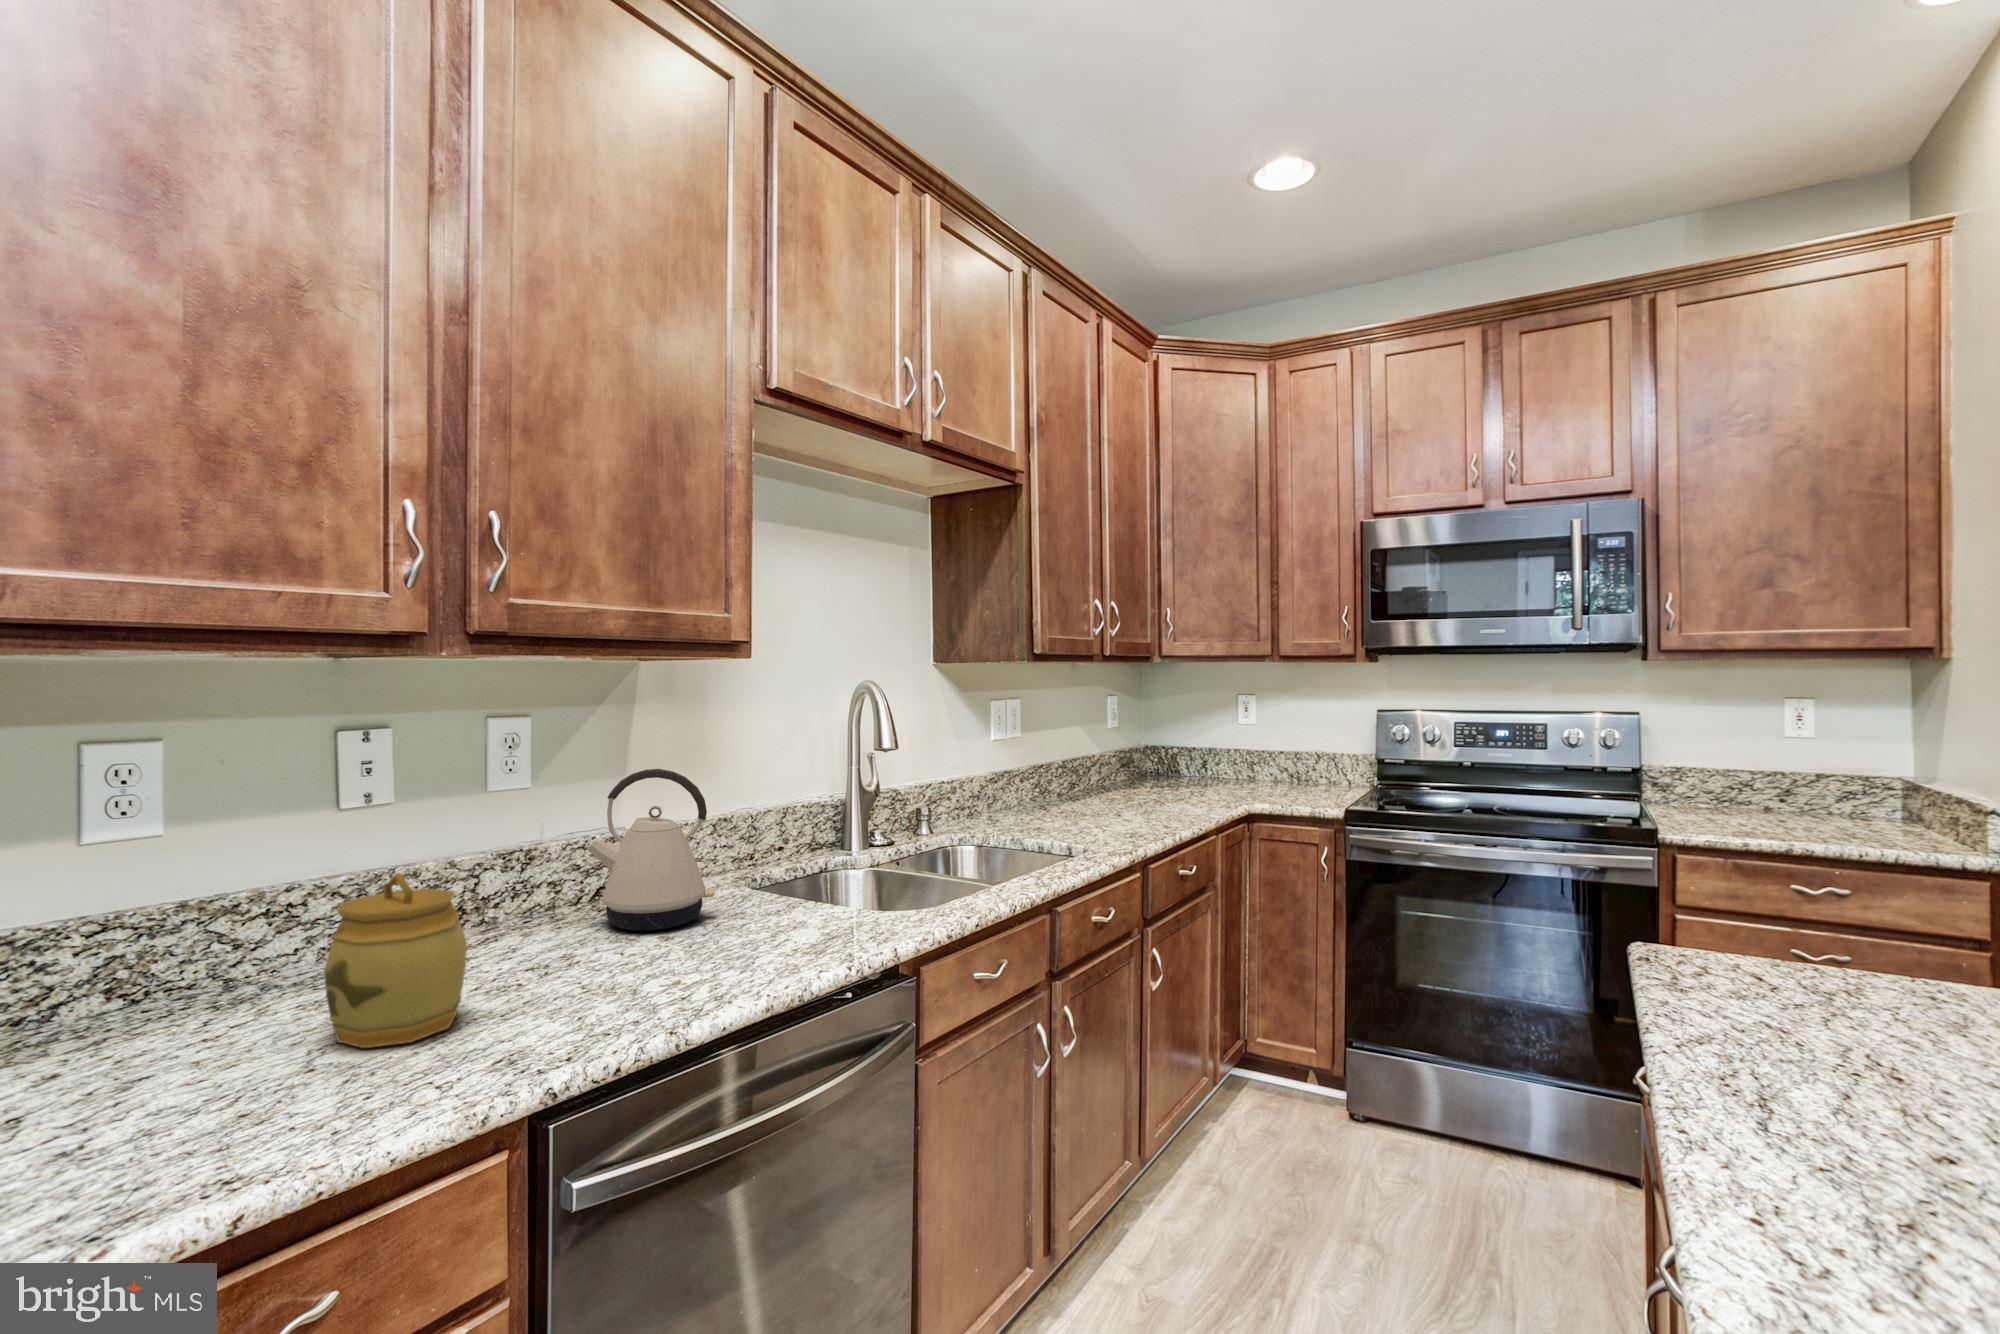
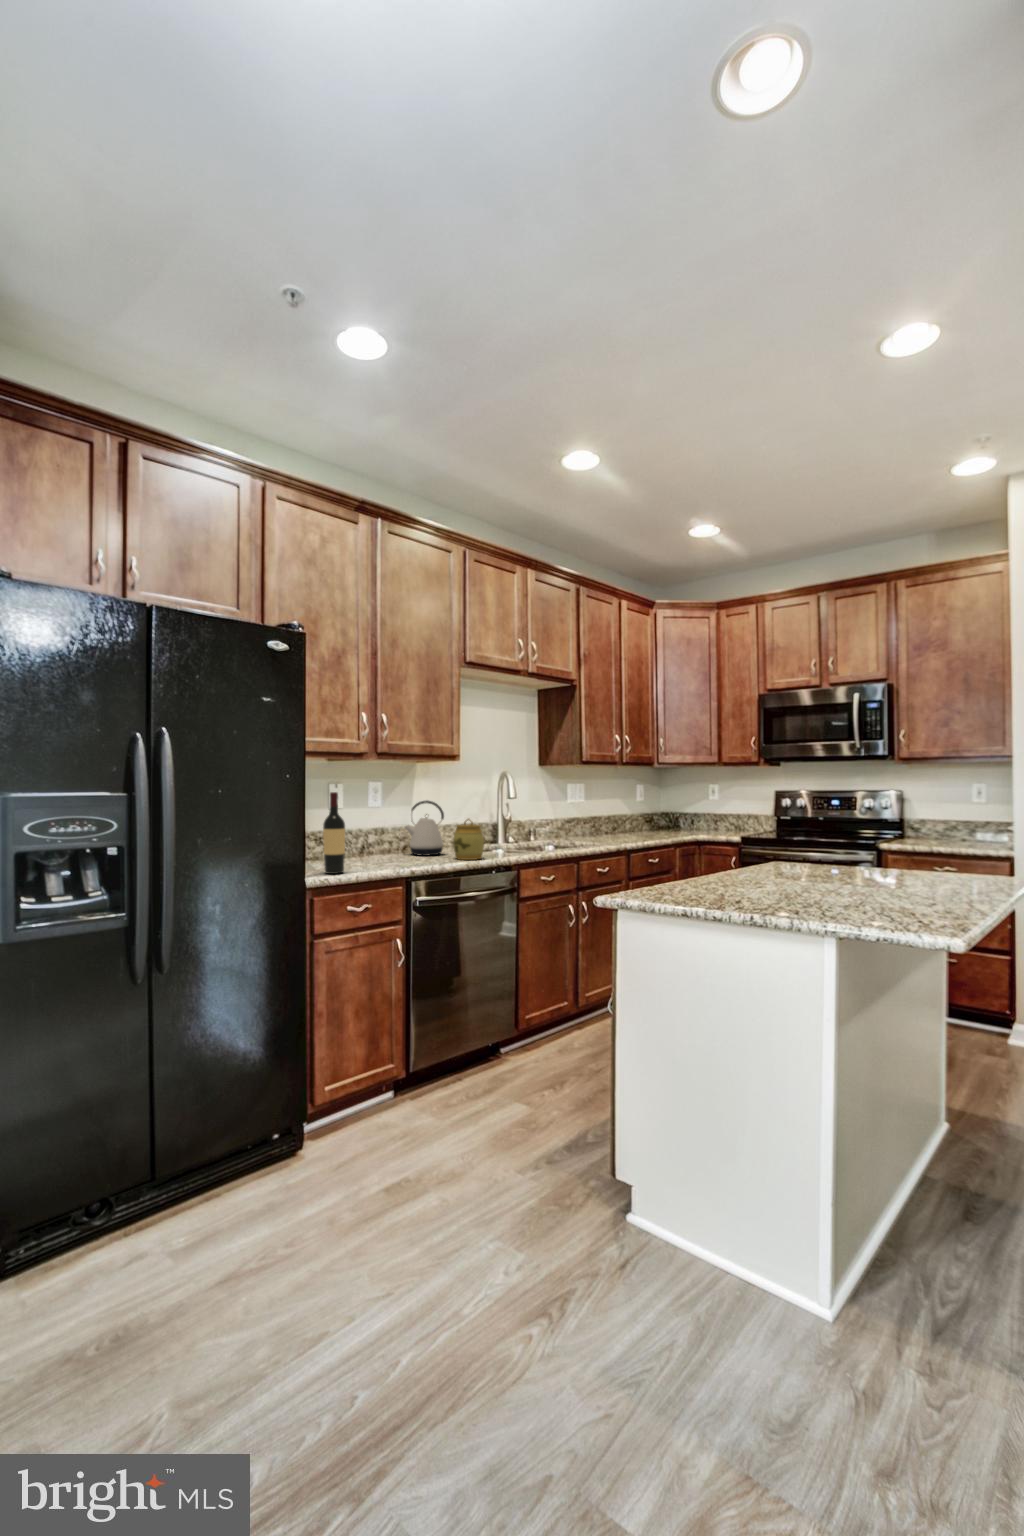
wine bottle: none [118,802,239,1165] -> present [323,792,345,874]
jar: present [324,873,467,1048] -> present [453,819,484,860]

